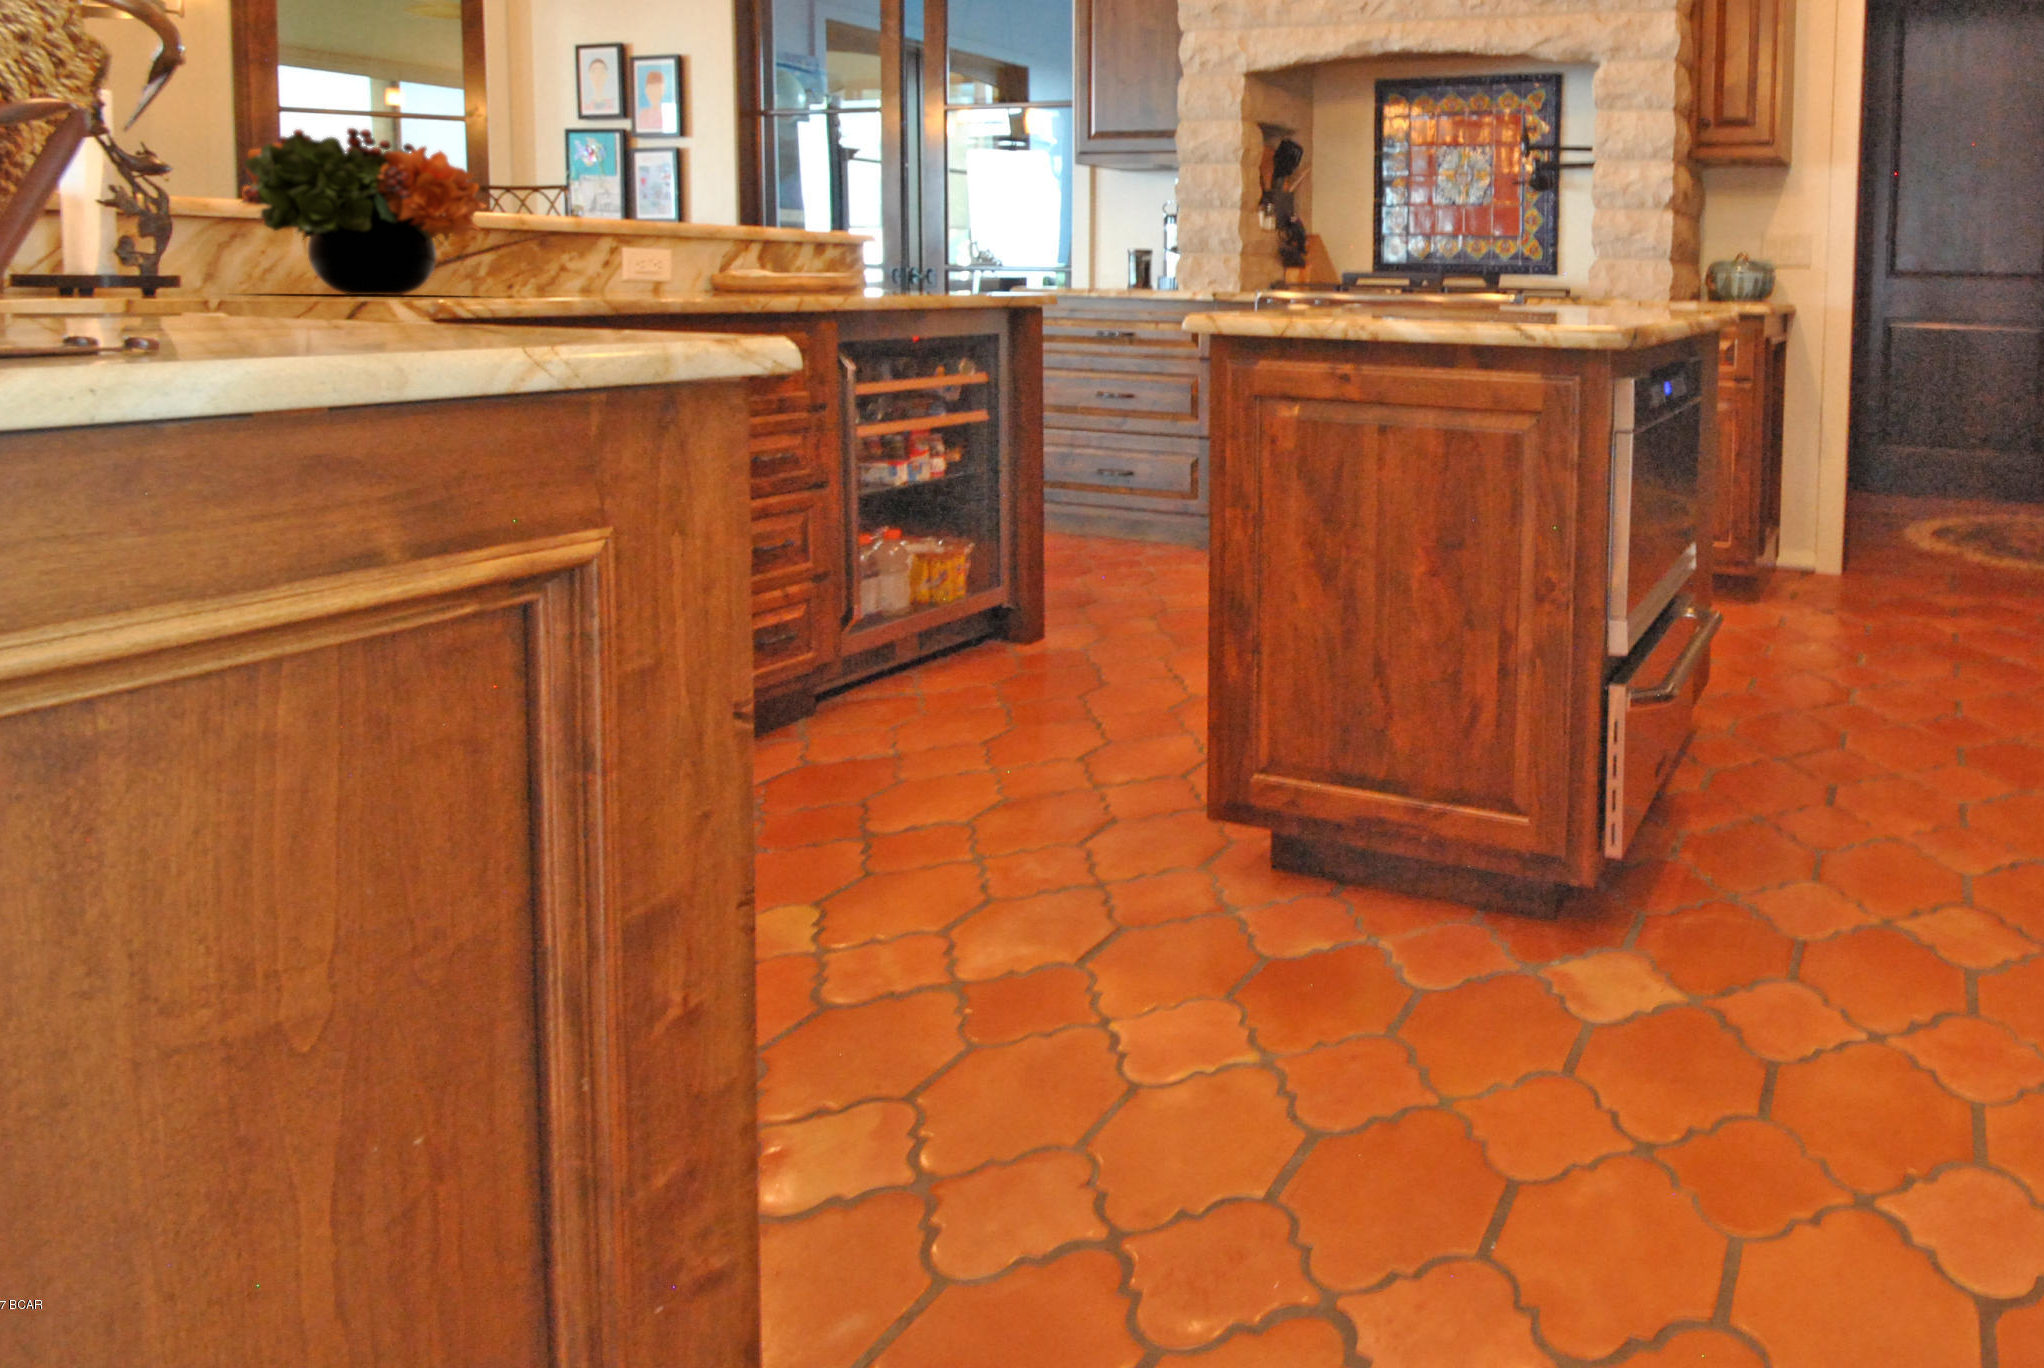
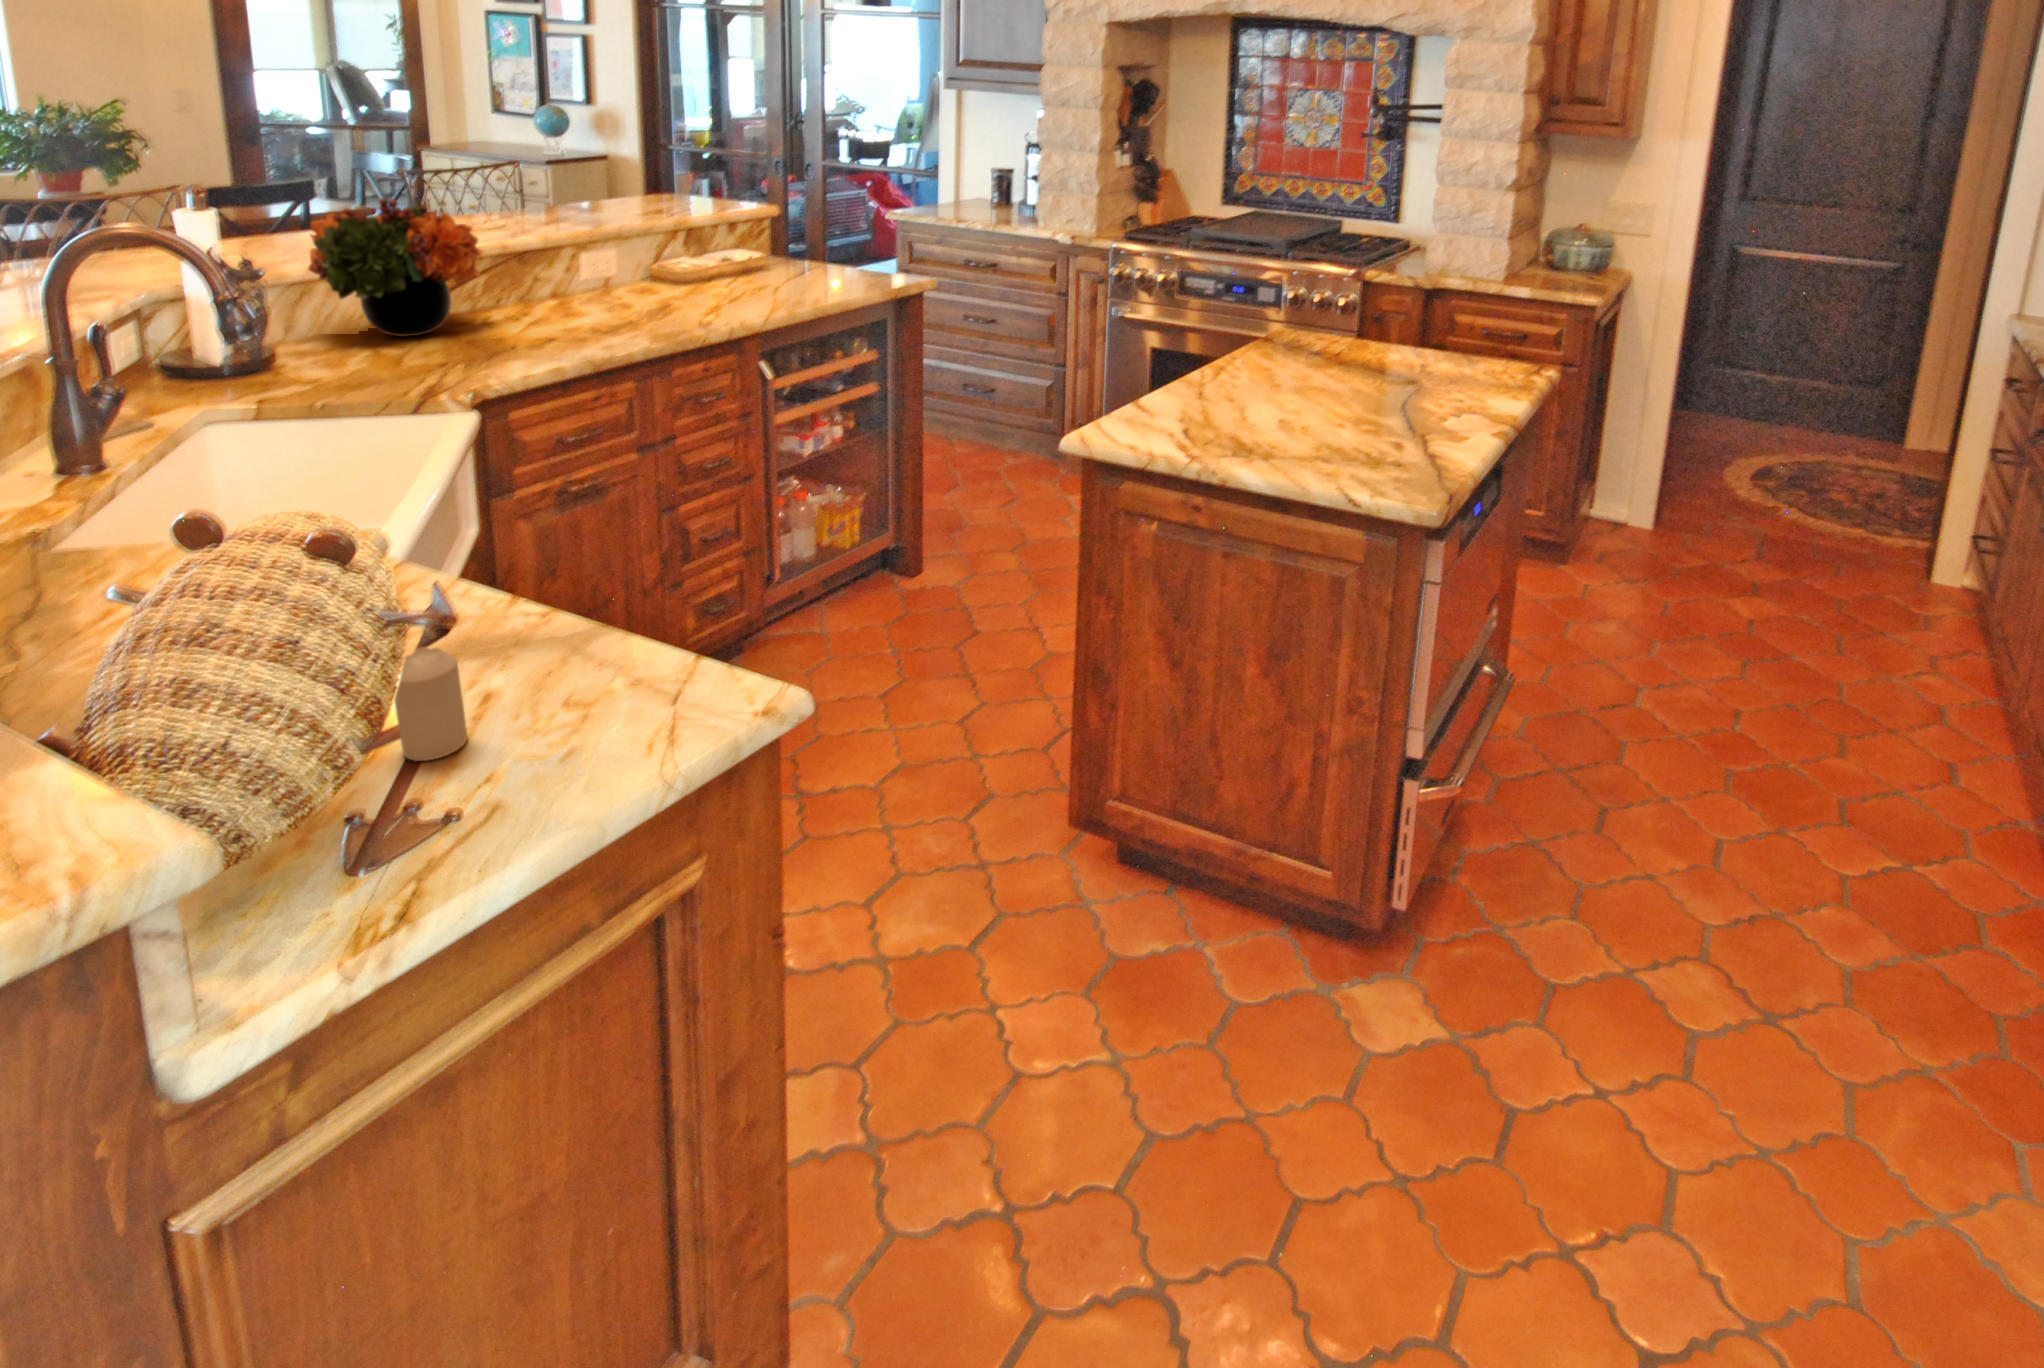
candle: none [90,178,228,336] -> present [394,647,467,761]

